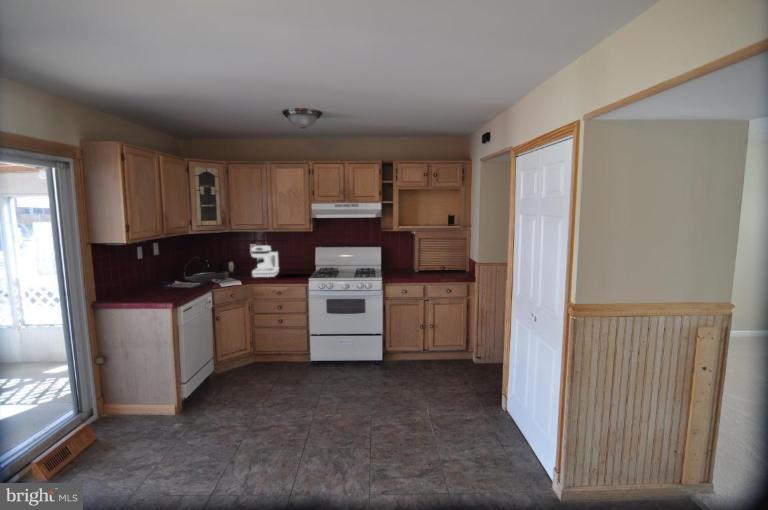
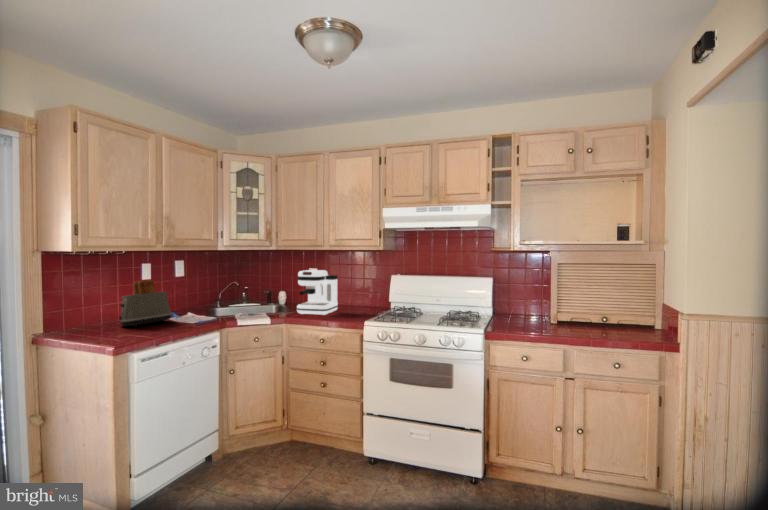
toaster: none [137,261,171,295] -> present [119,280,171,327]

